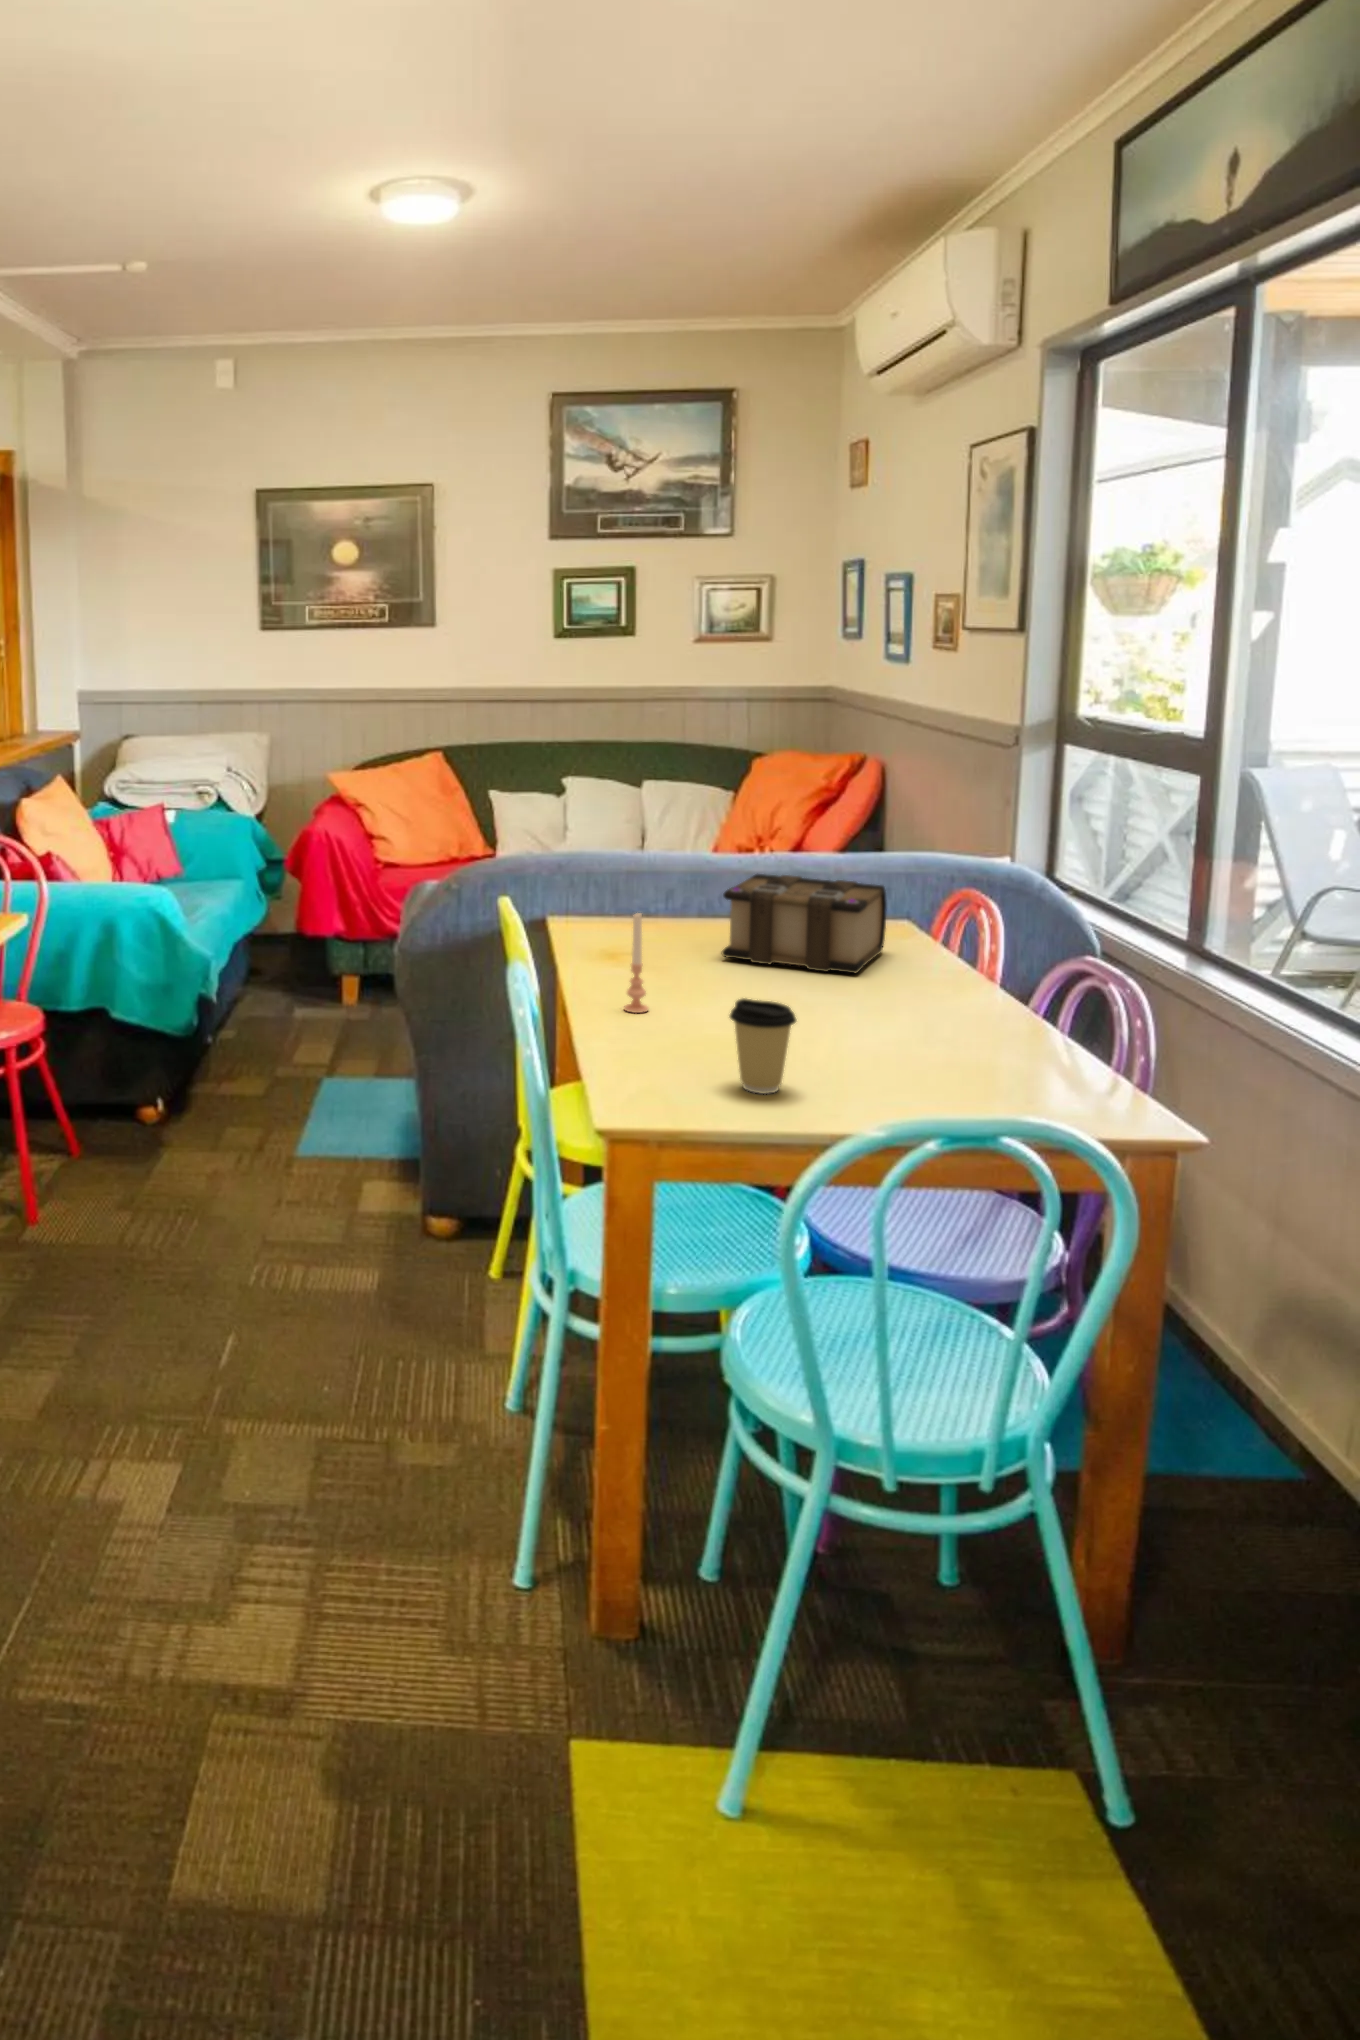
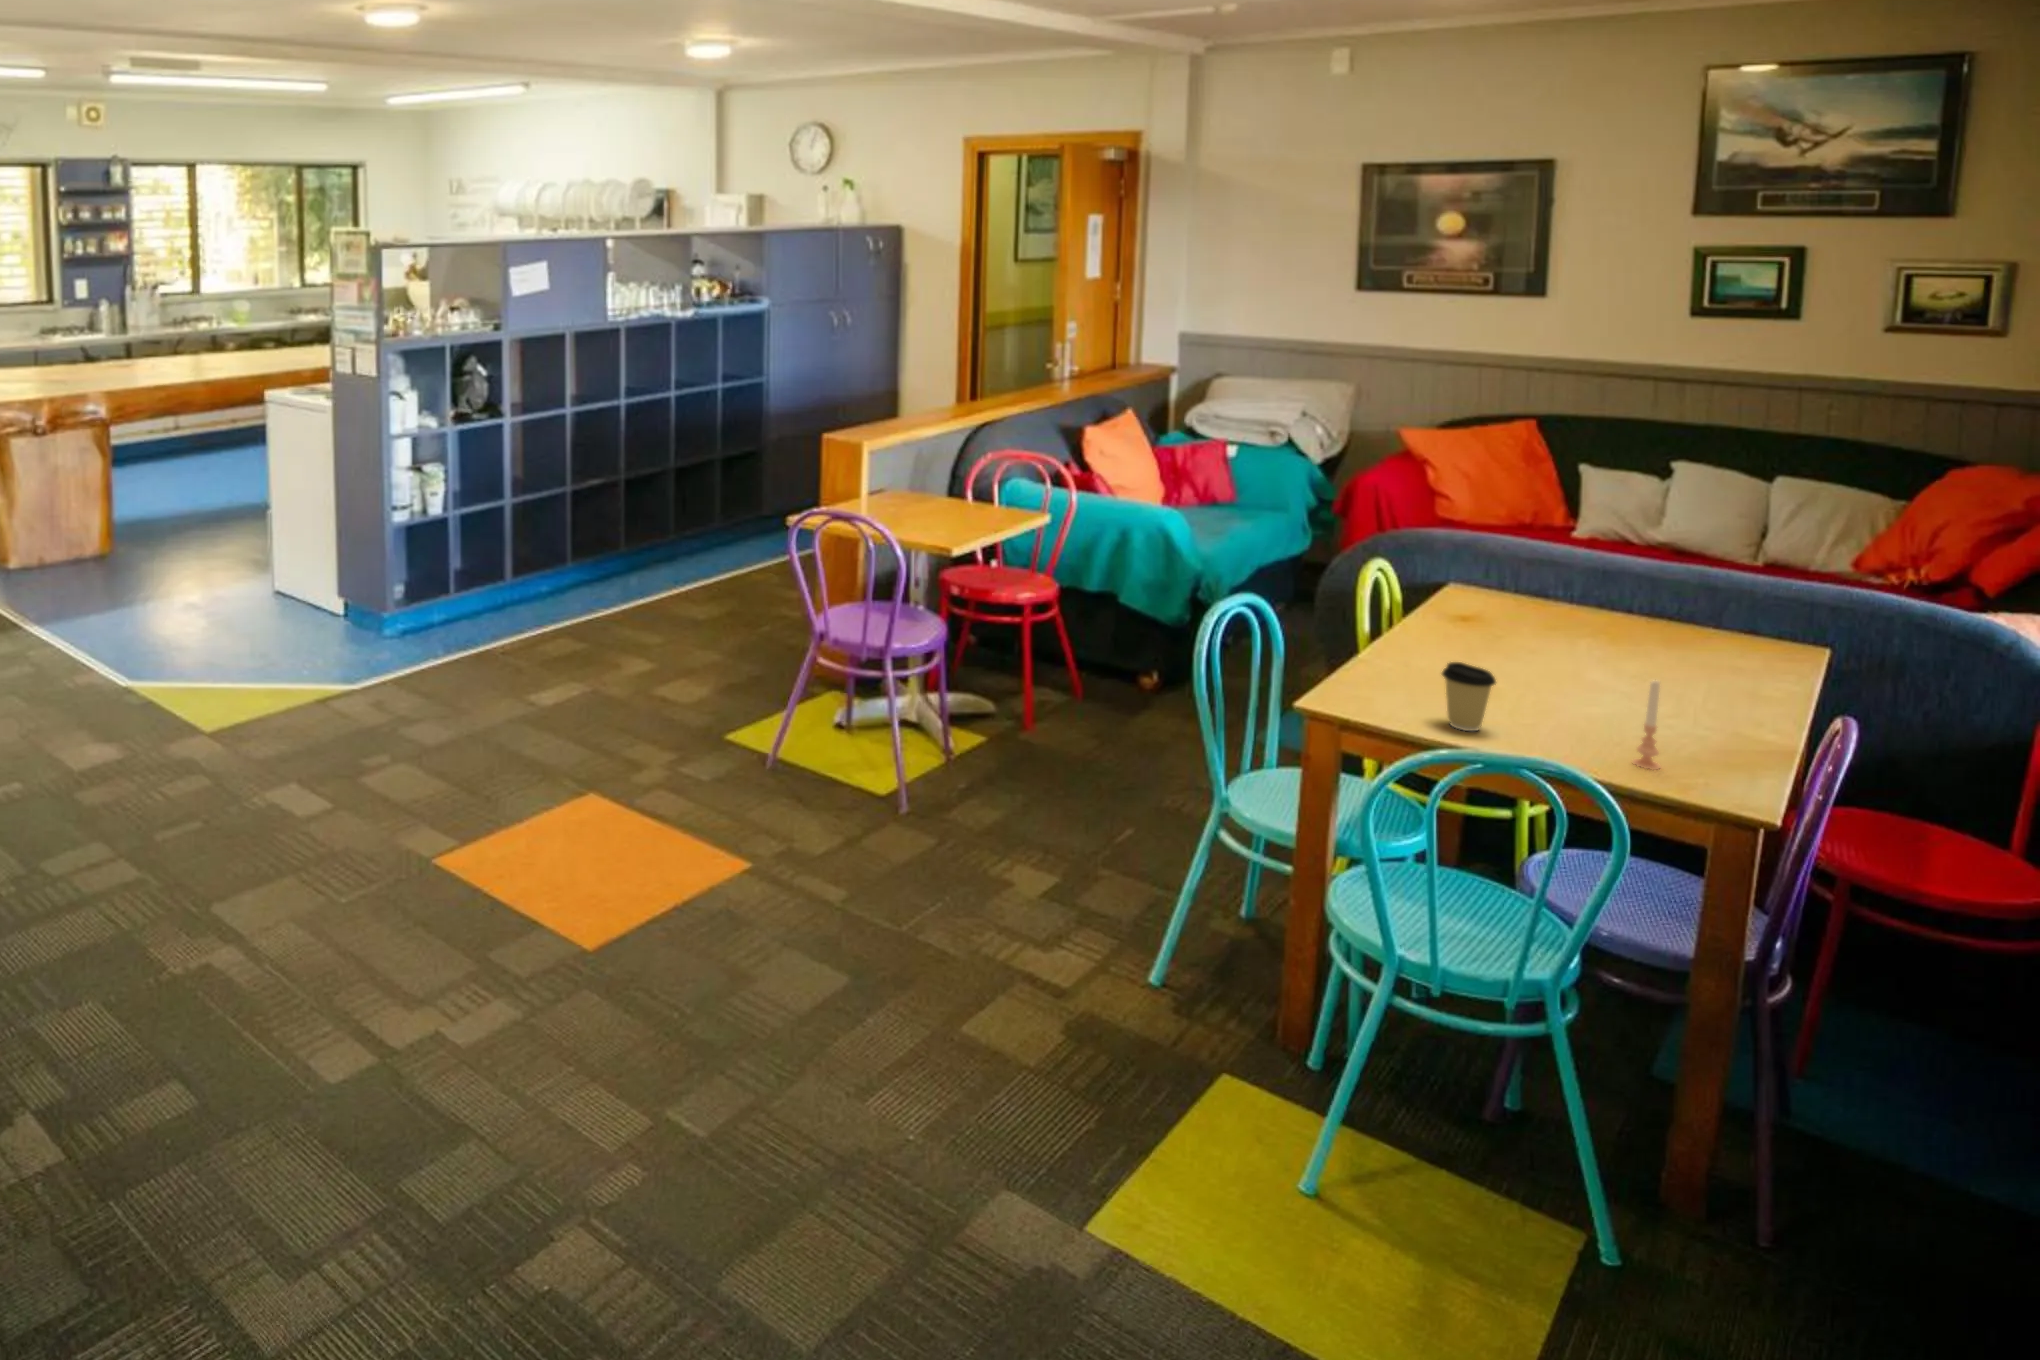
book: present [722,874,887,973] -> none [1571,582,1759,679]
candle: present [624,913,648,1013] -> present [1633,681,1660,770]

